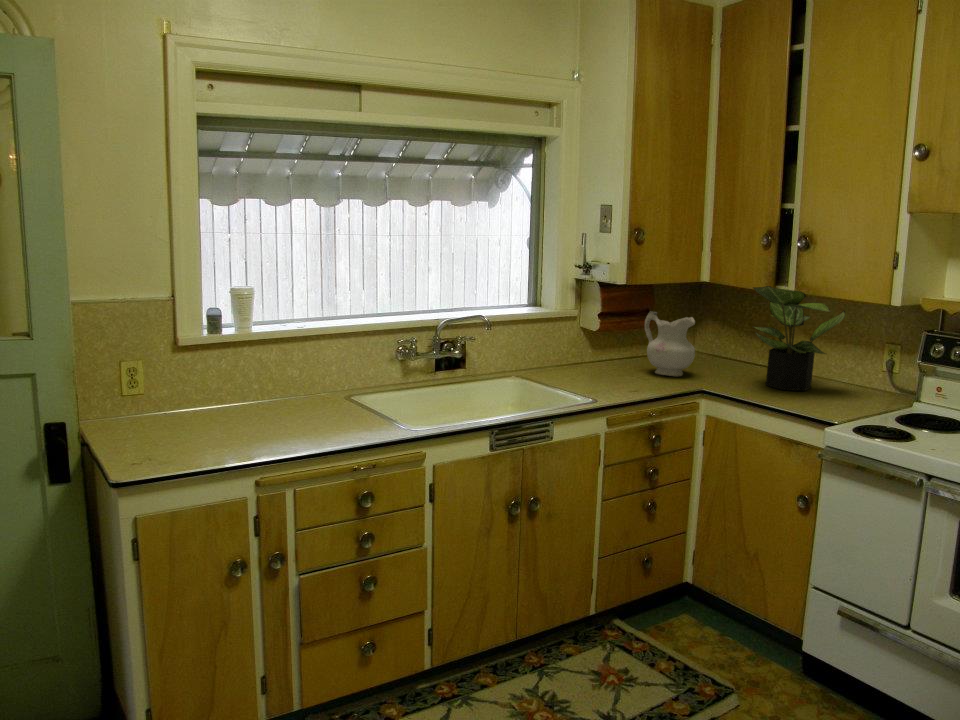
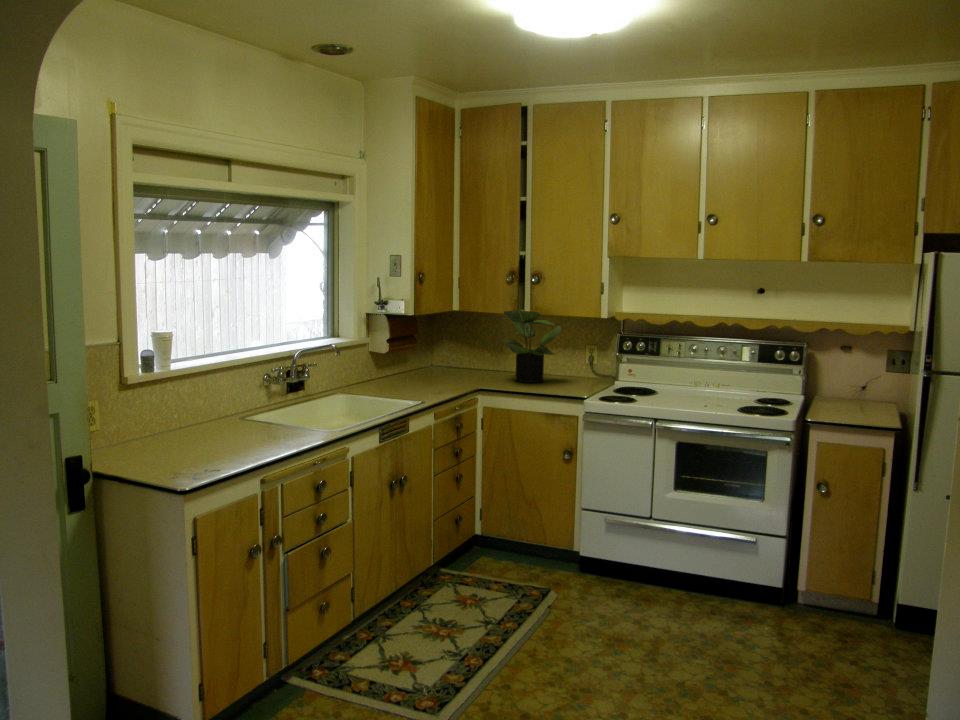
ceramic pitcher: present [645,312,695,376] -> none [423,334,464,382]

